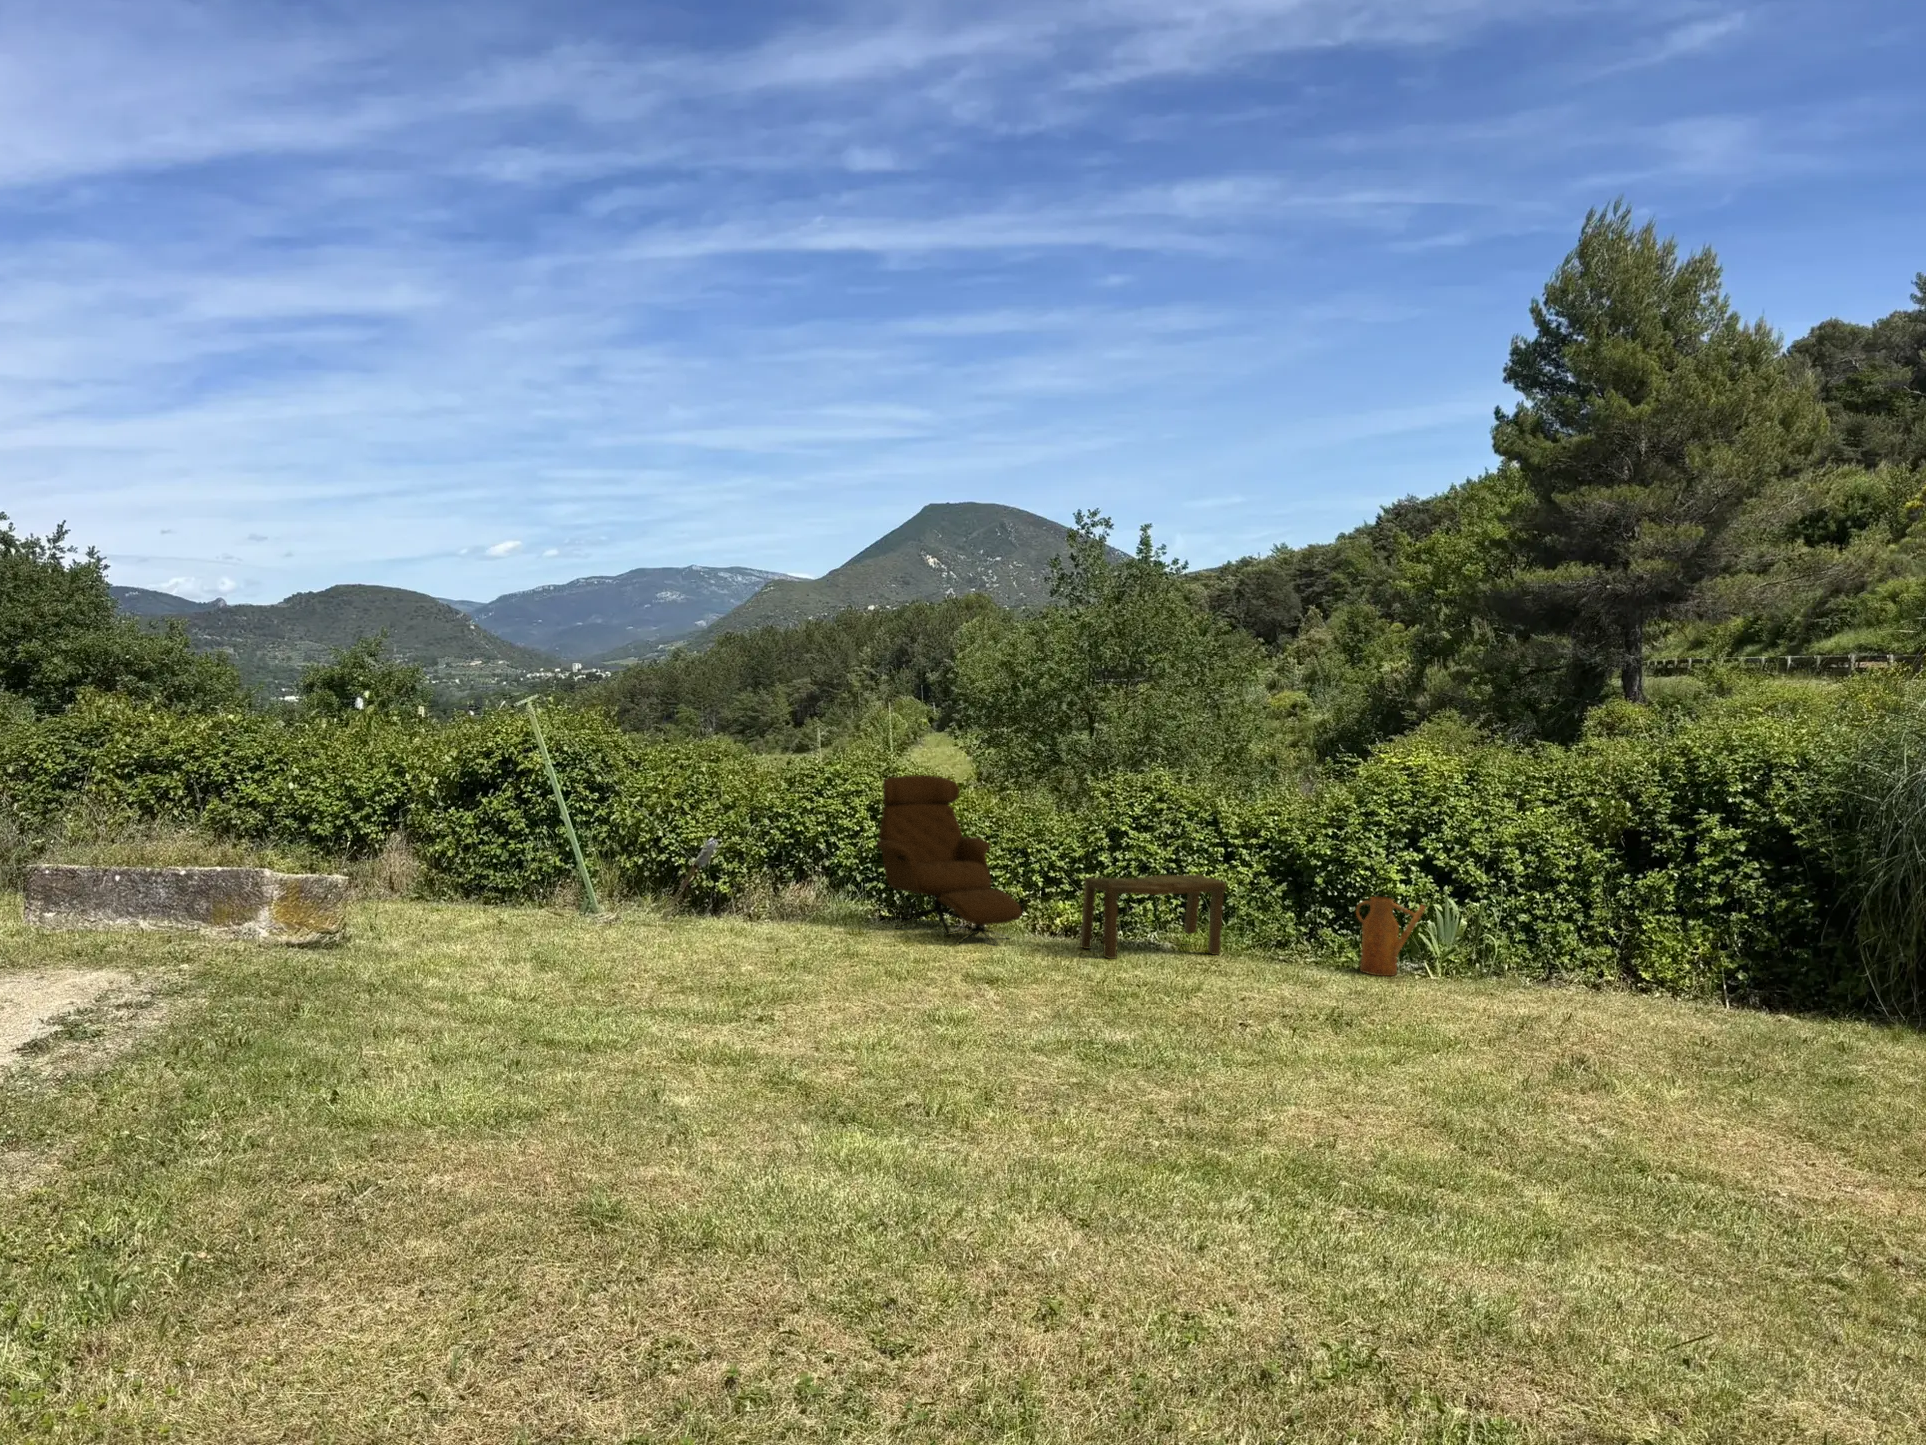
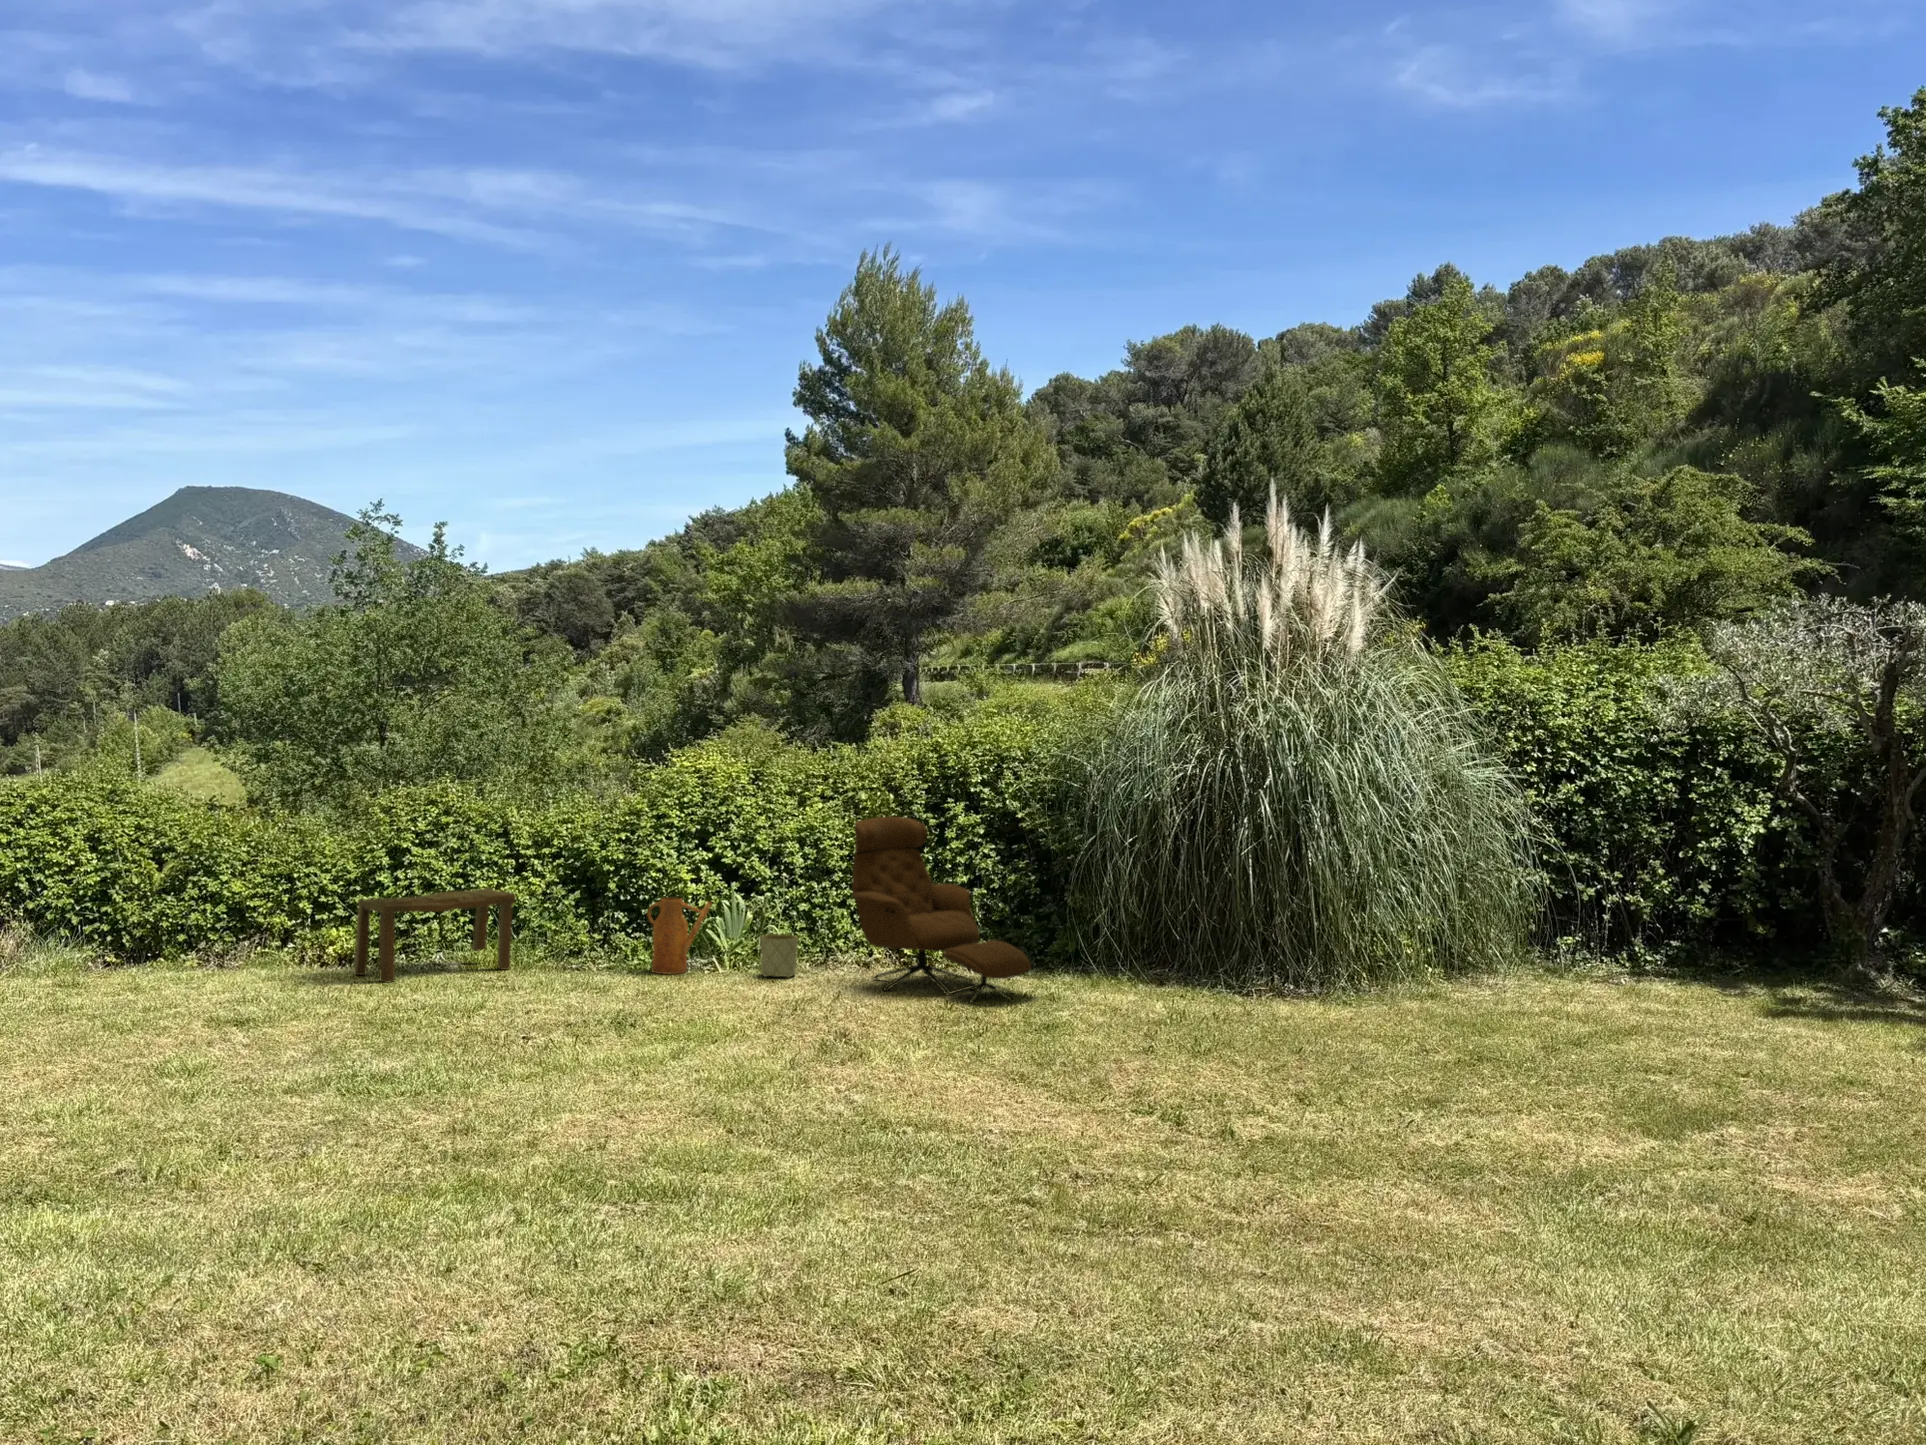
lounge chair: present [876,775,1022,946] -> present [852,817,1031,1003]
planter: none [1479,944,1521,993] -> present [761,934,798,978]

